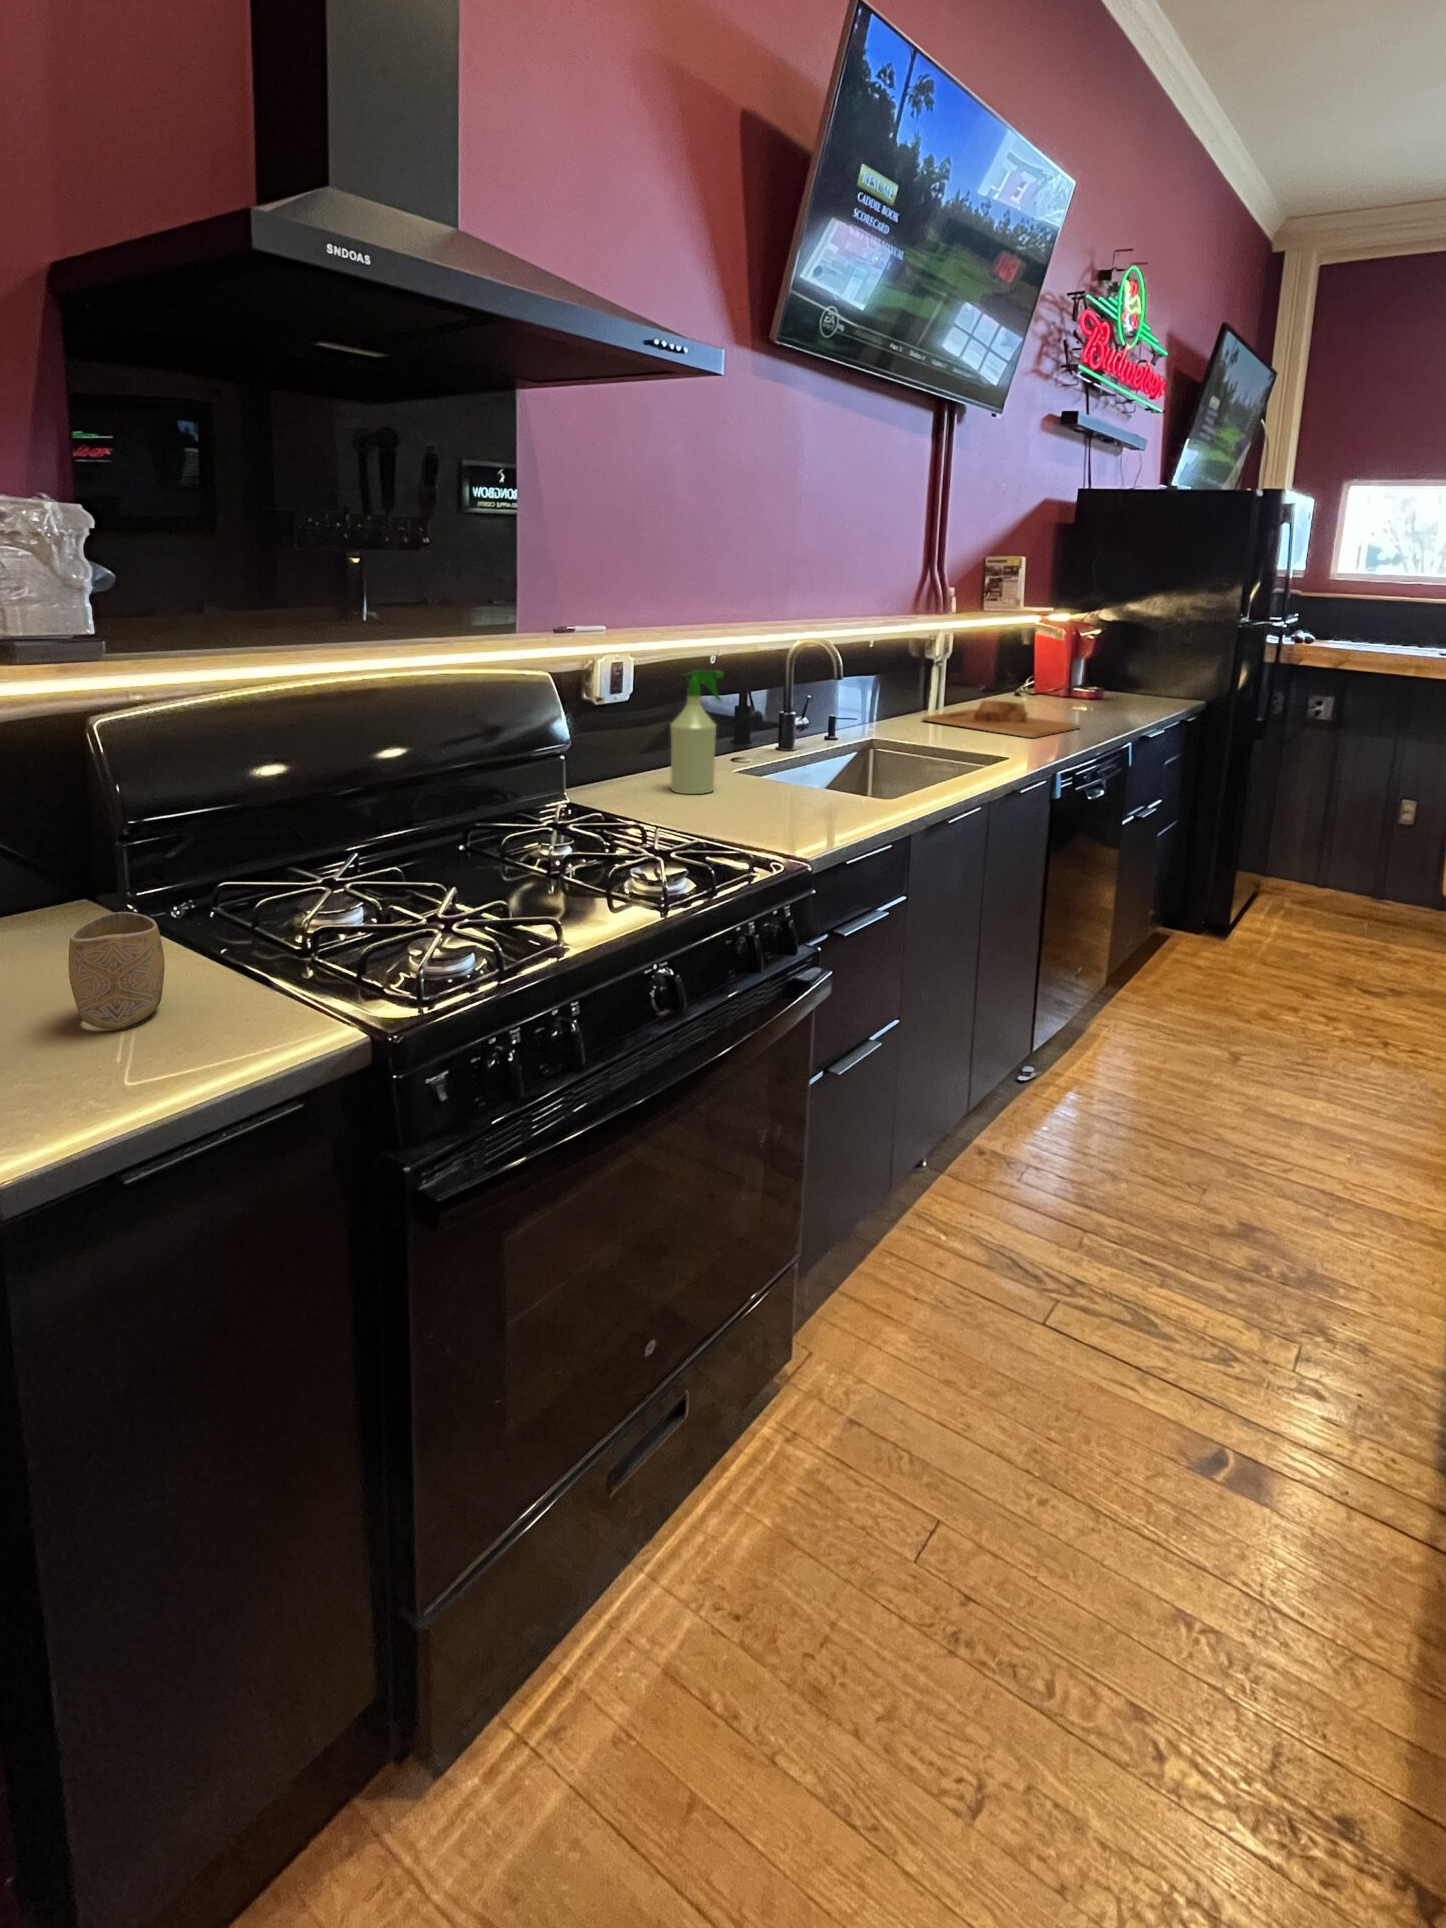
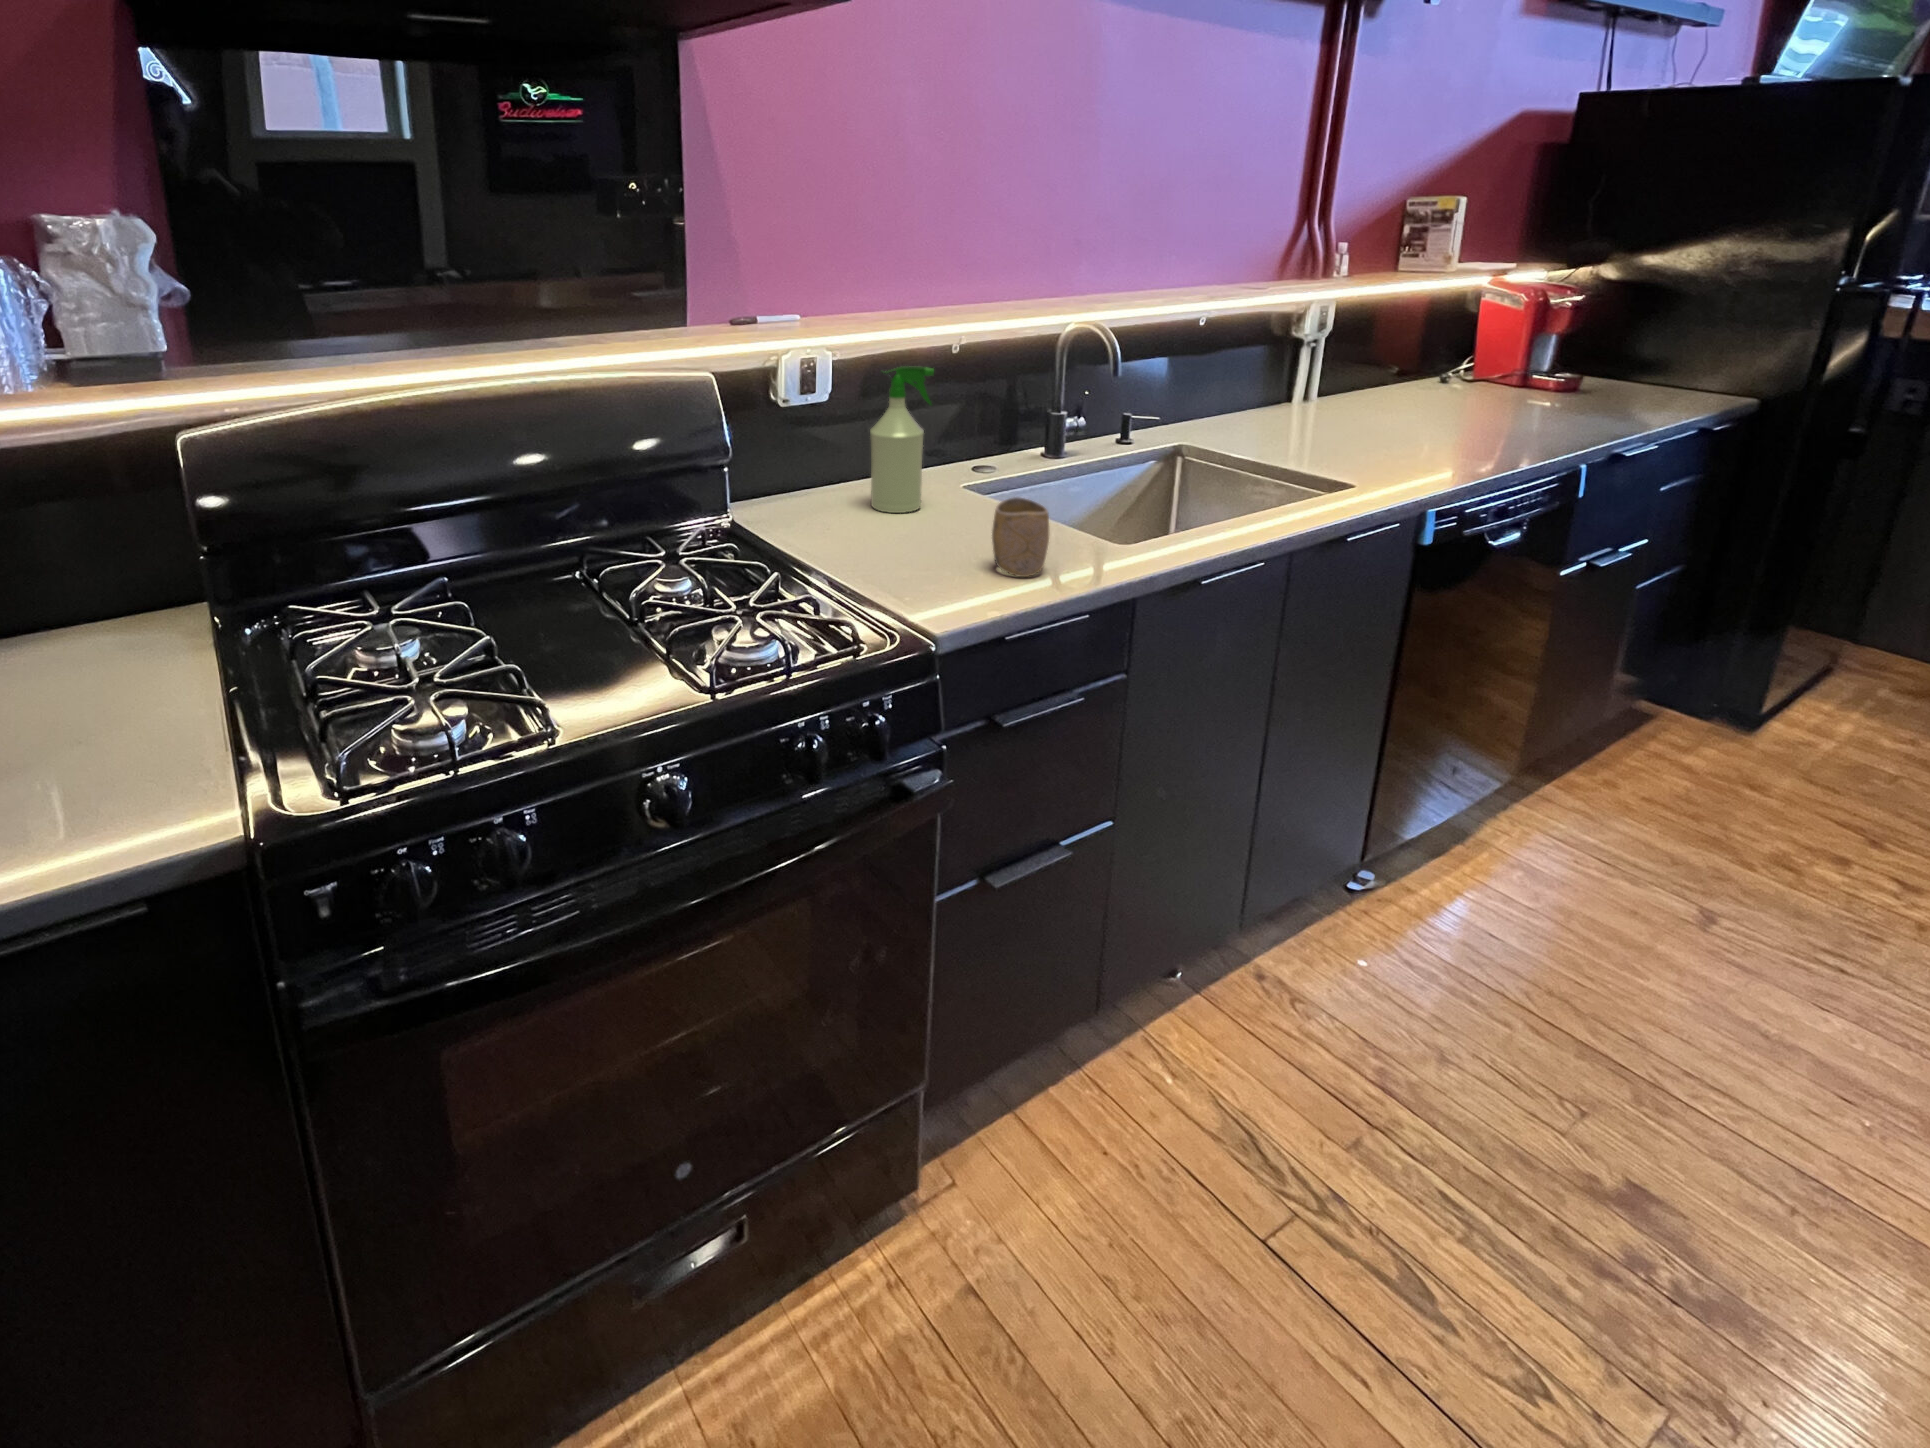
cutting board: present [922,700,1080,738] -> none [1273,393,1507,451]
cup: present [69,912,165,1029] -> present [992,497,1049,577]

